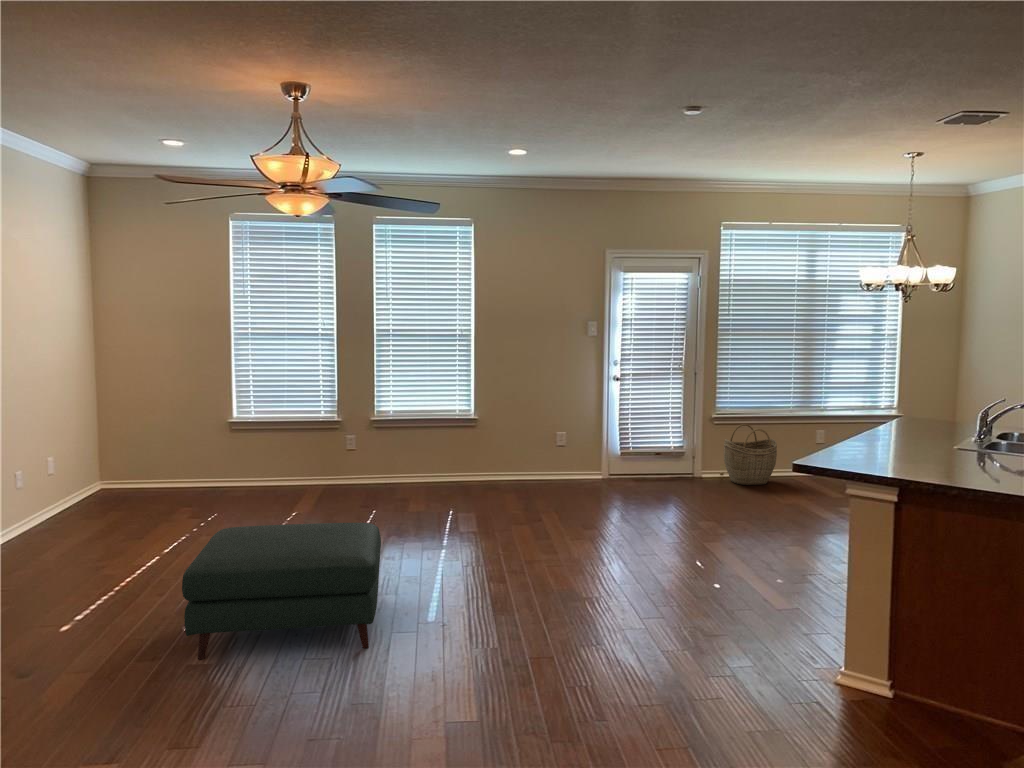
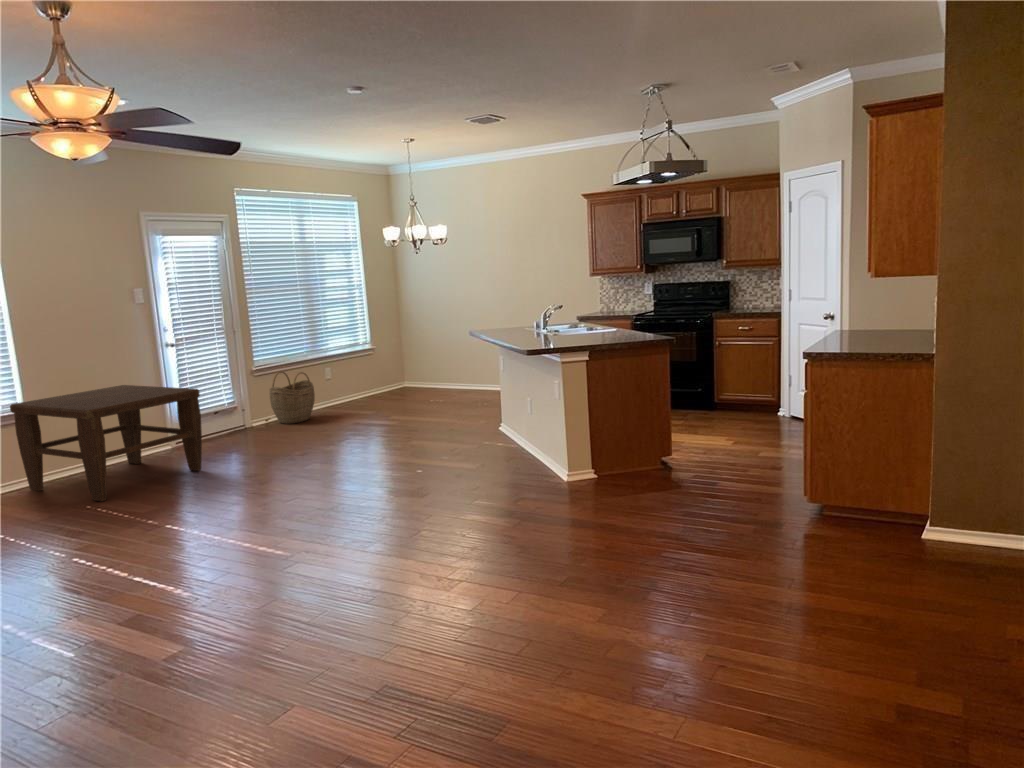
coffee table: none [460,410,581,509] -> present [10,385,202,502]
ottoman: present [182,523,381,659] -> none [50,493,292,657]

